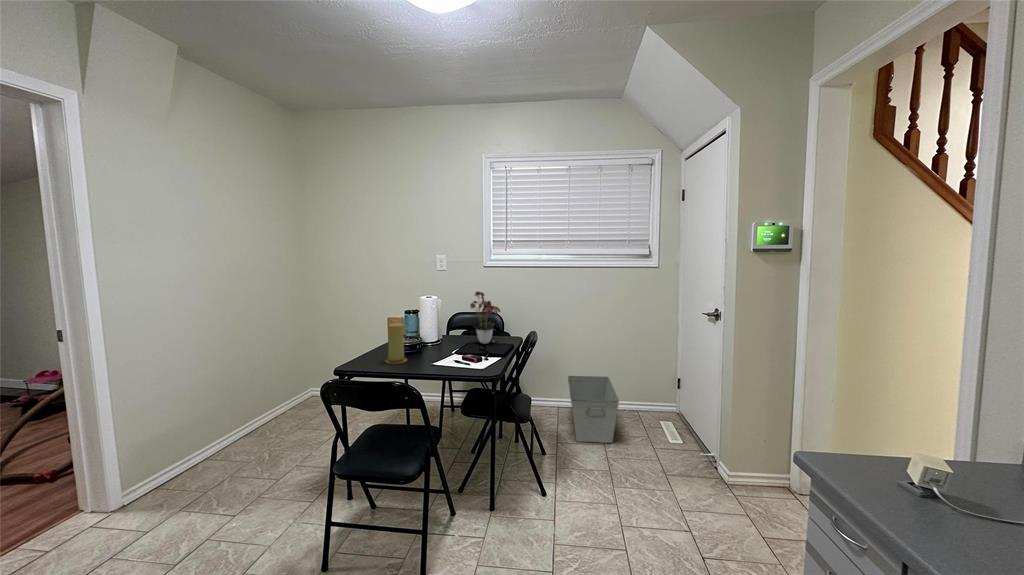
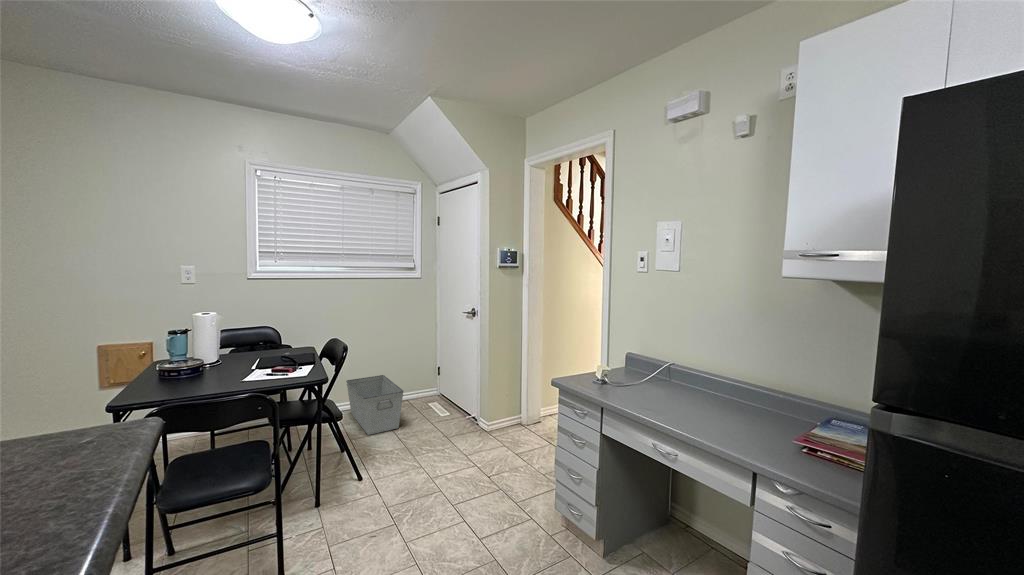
flower arrangement: present [470,291,500,344] -> none [258,301,301,357]
candle: present [386,323,407,364] -> none [177,343,207,389]

